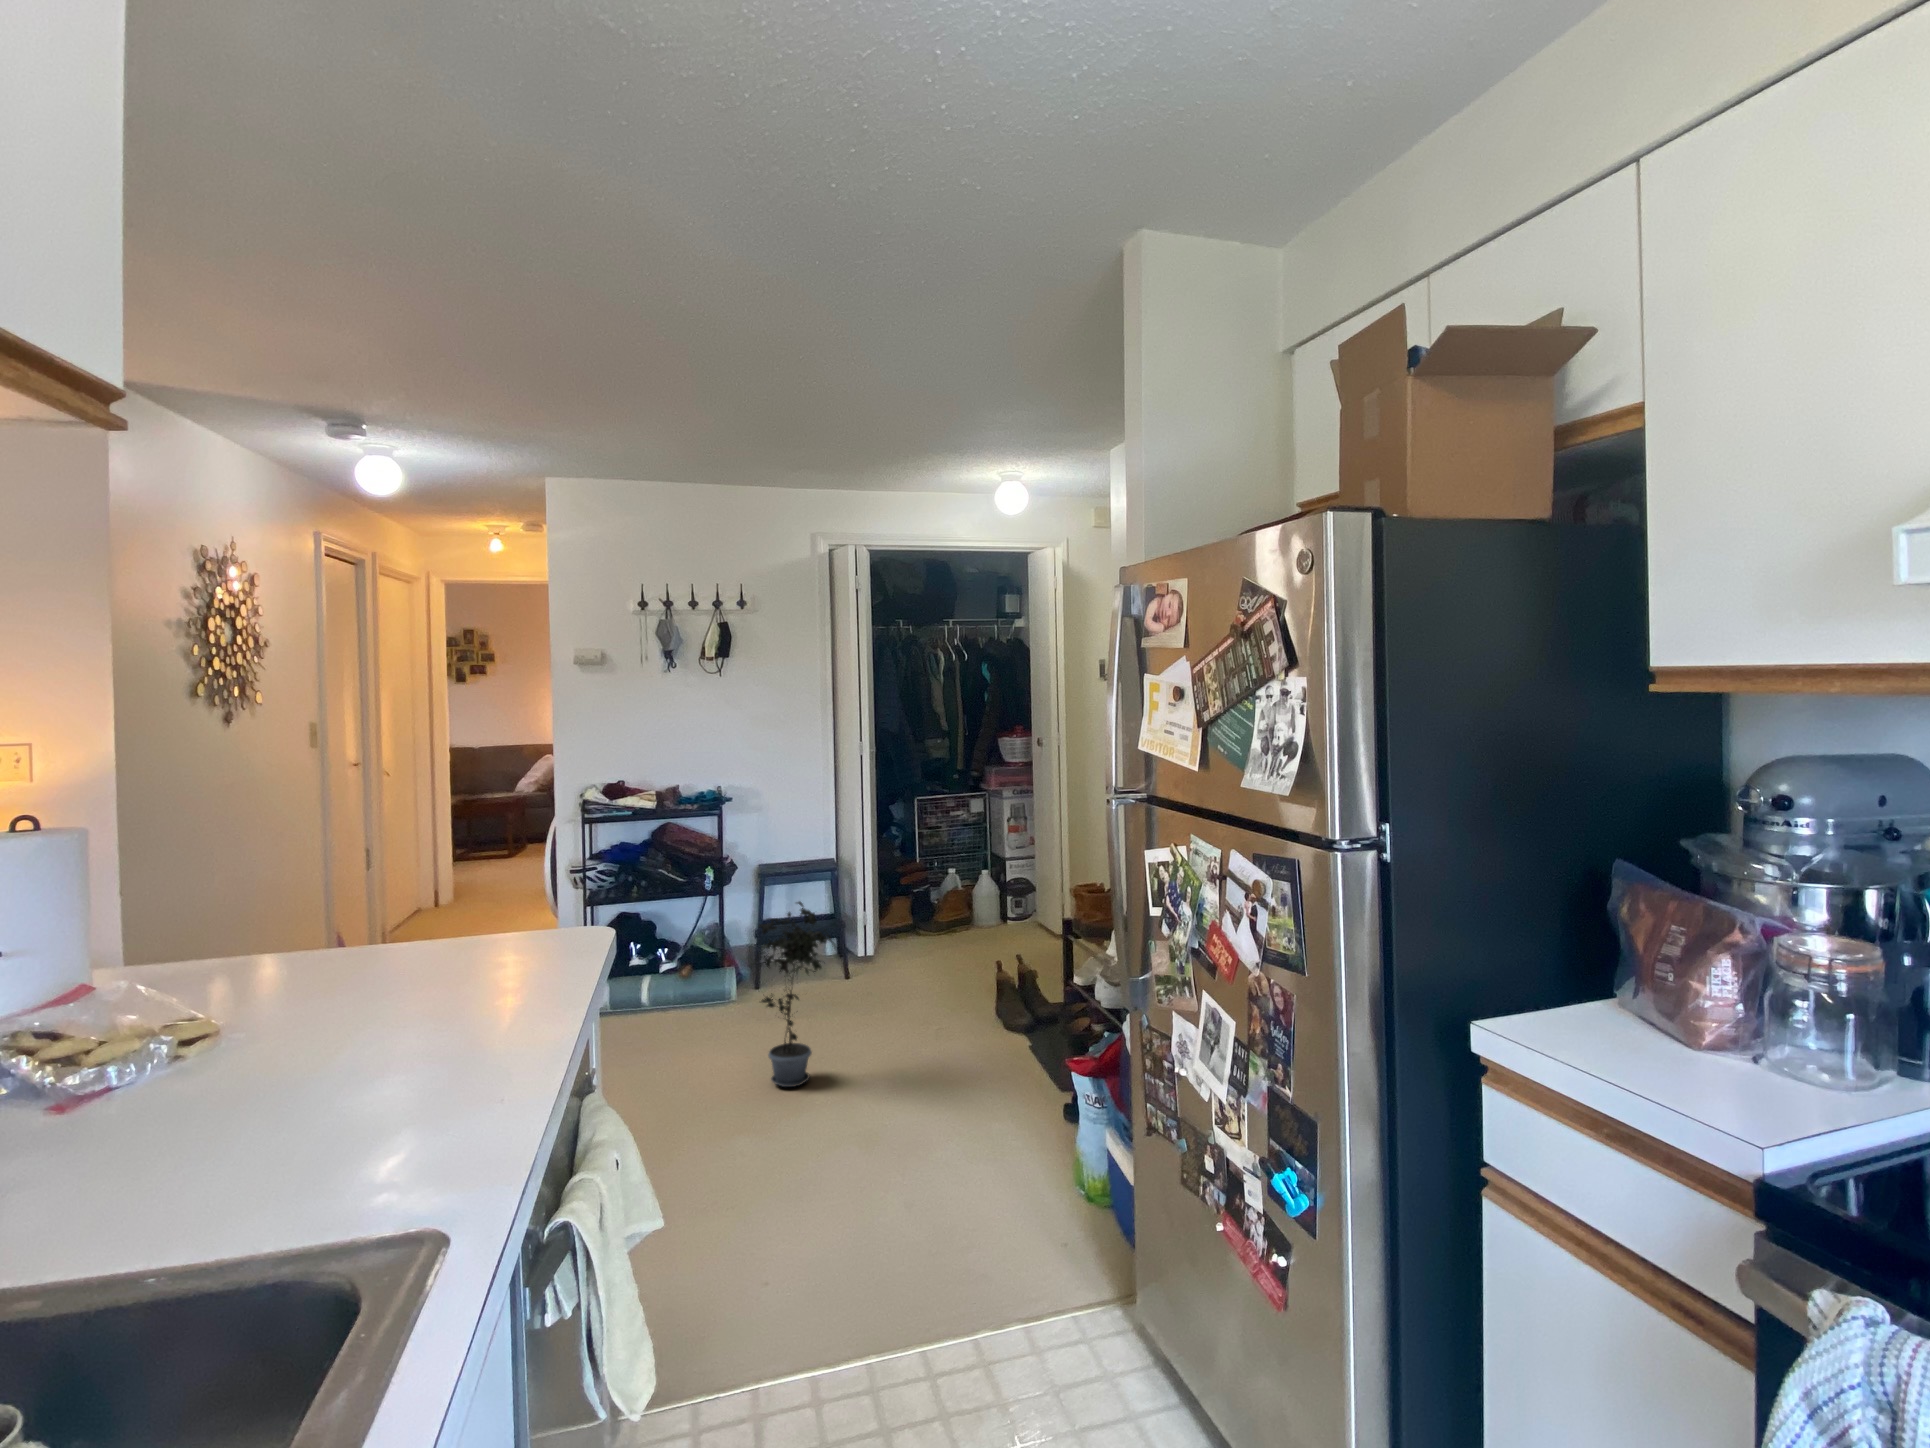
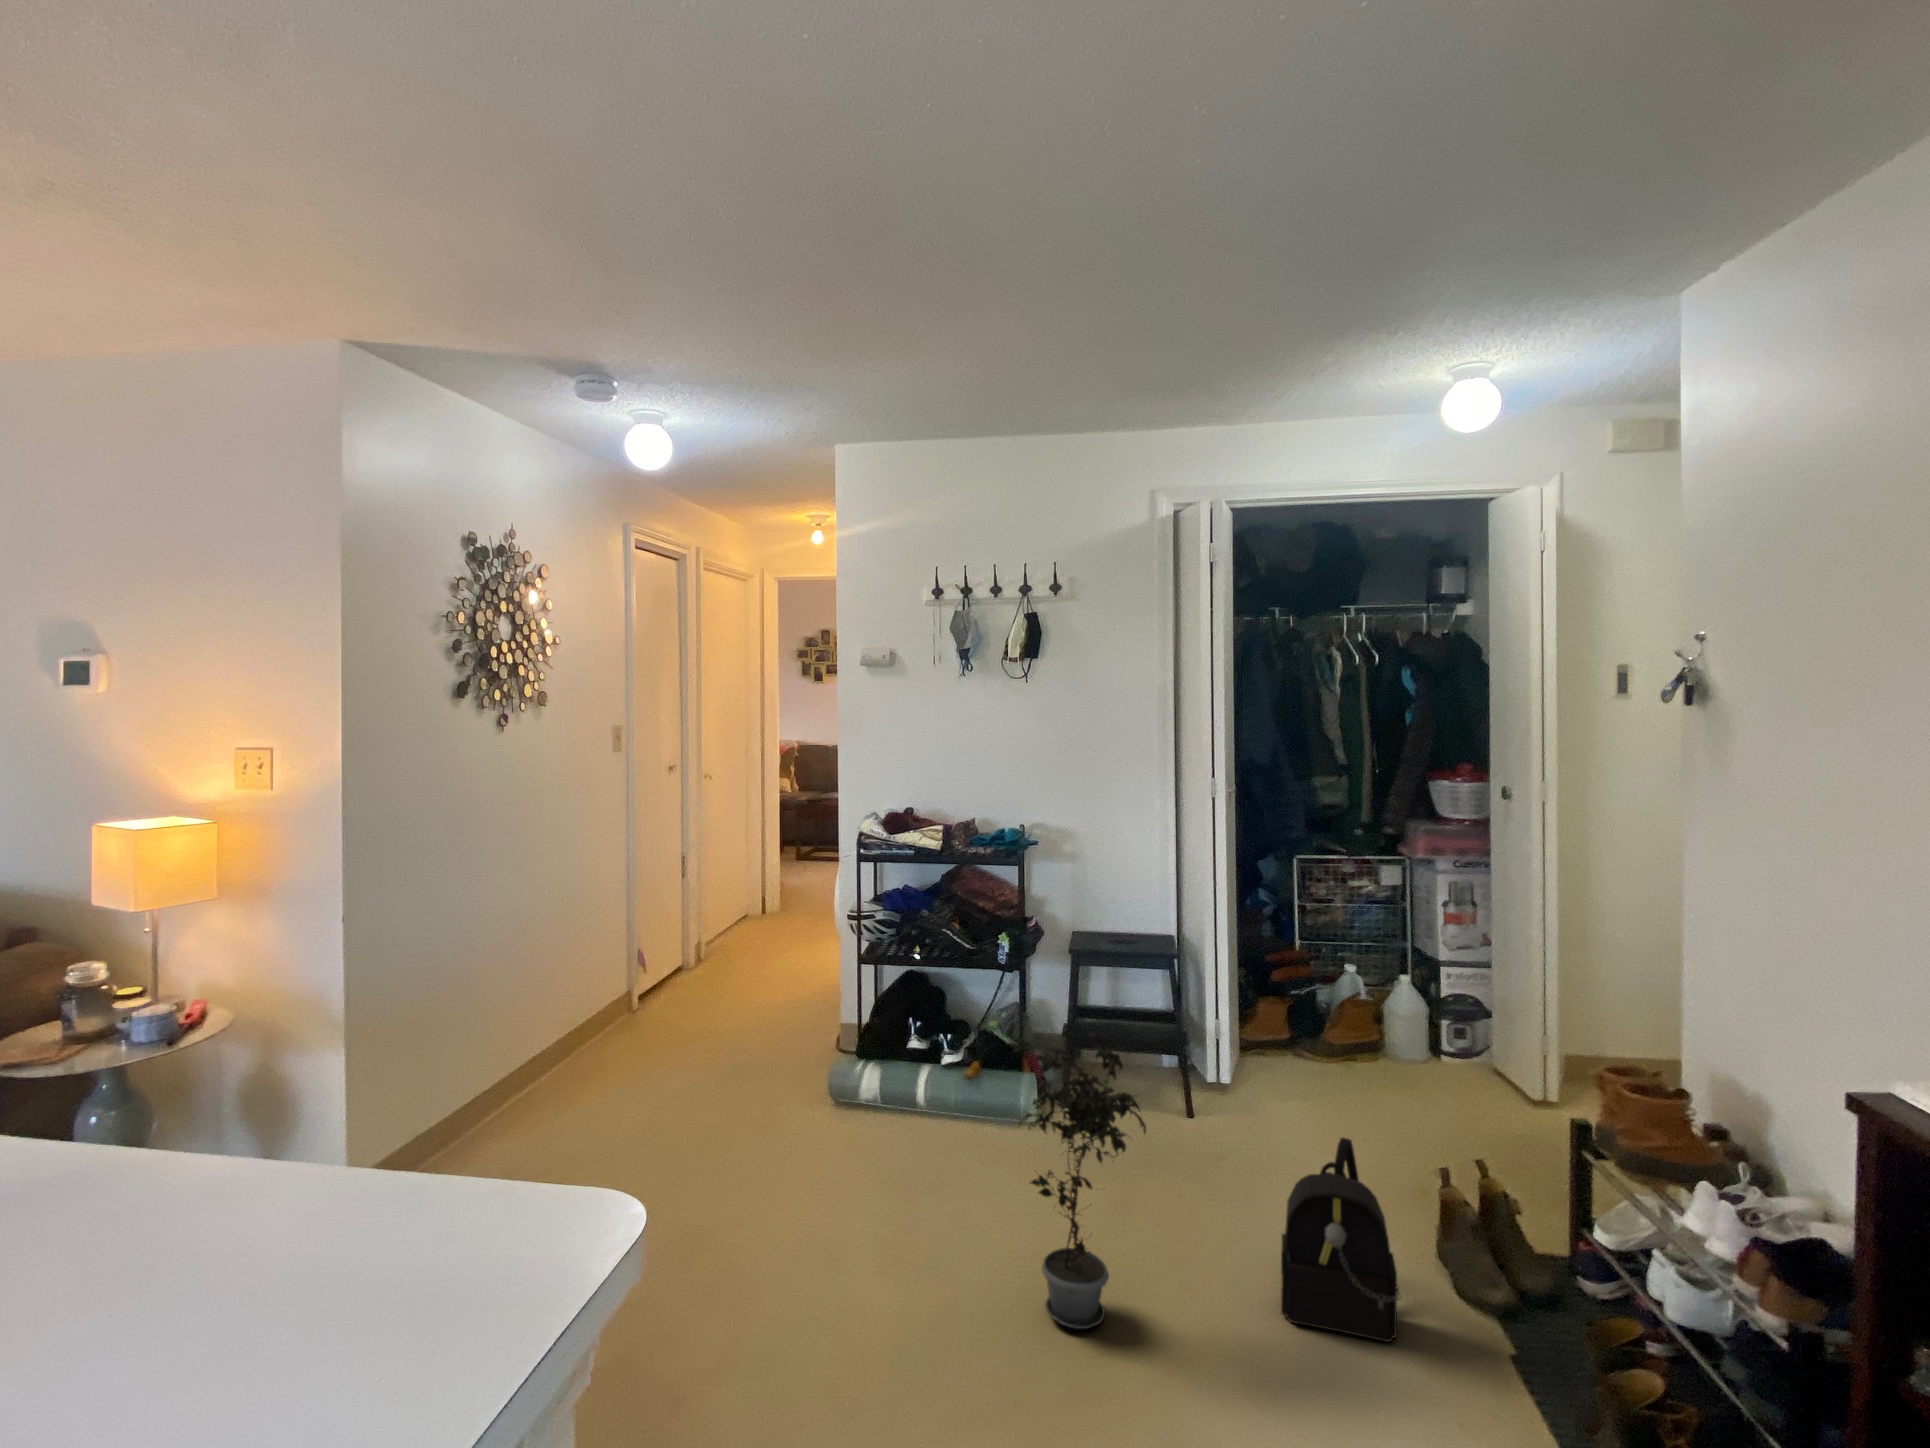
backpack: none [914,947,979,1057] -> present [1281,1137,1401,1342]

